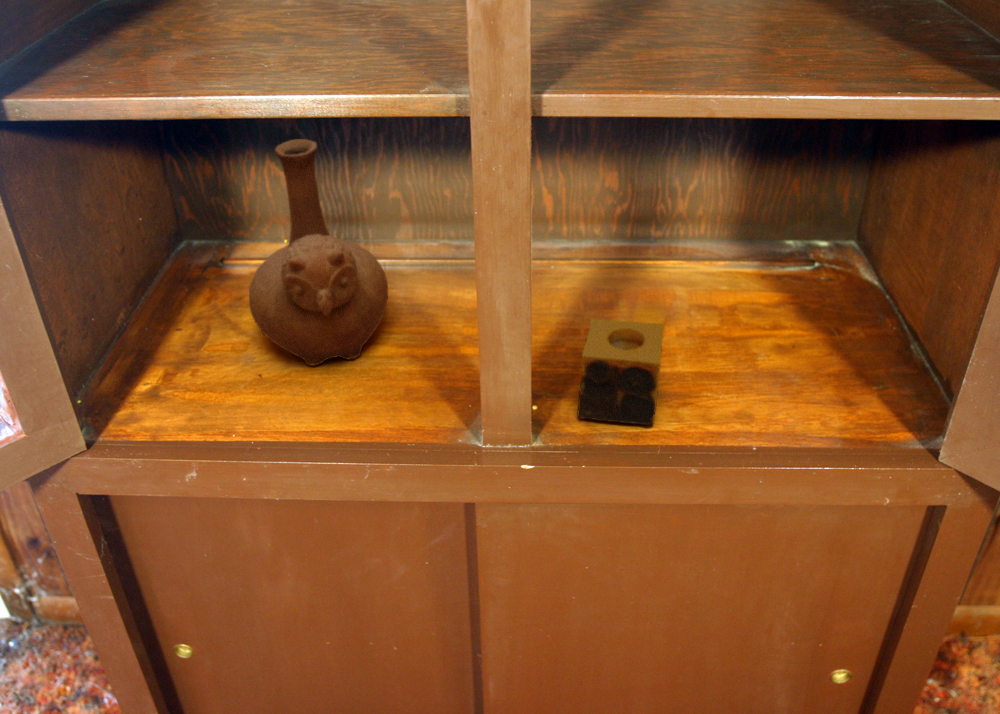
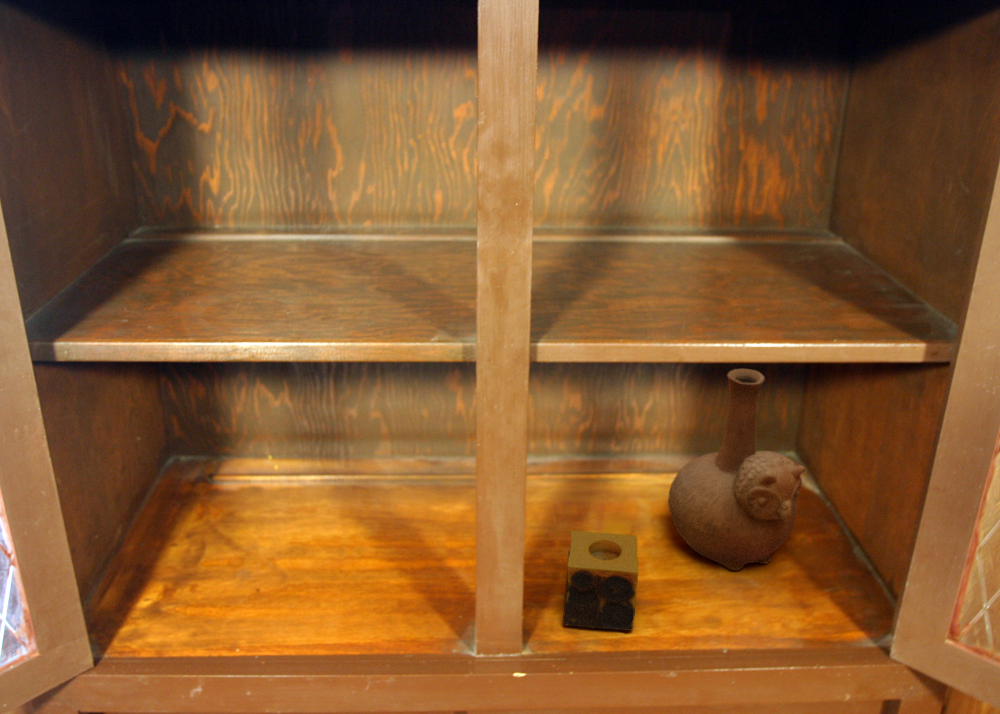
vase: present [249,139,388,365] -> present [668,369,806,570]

